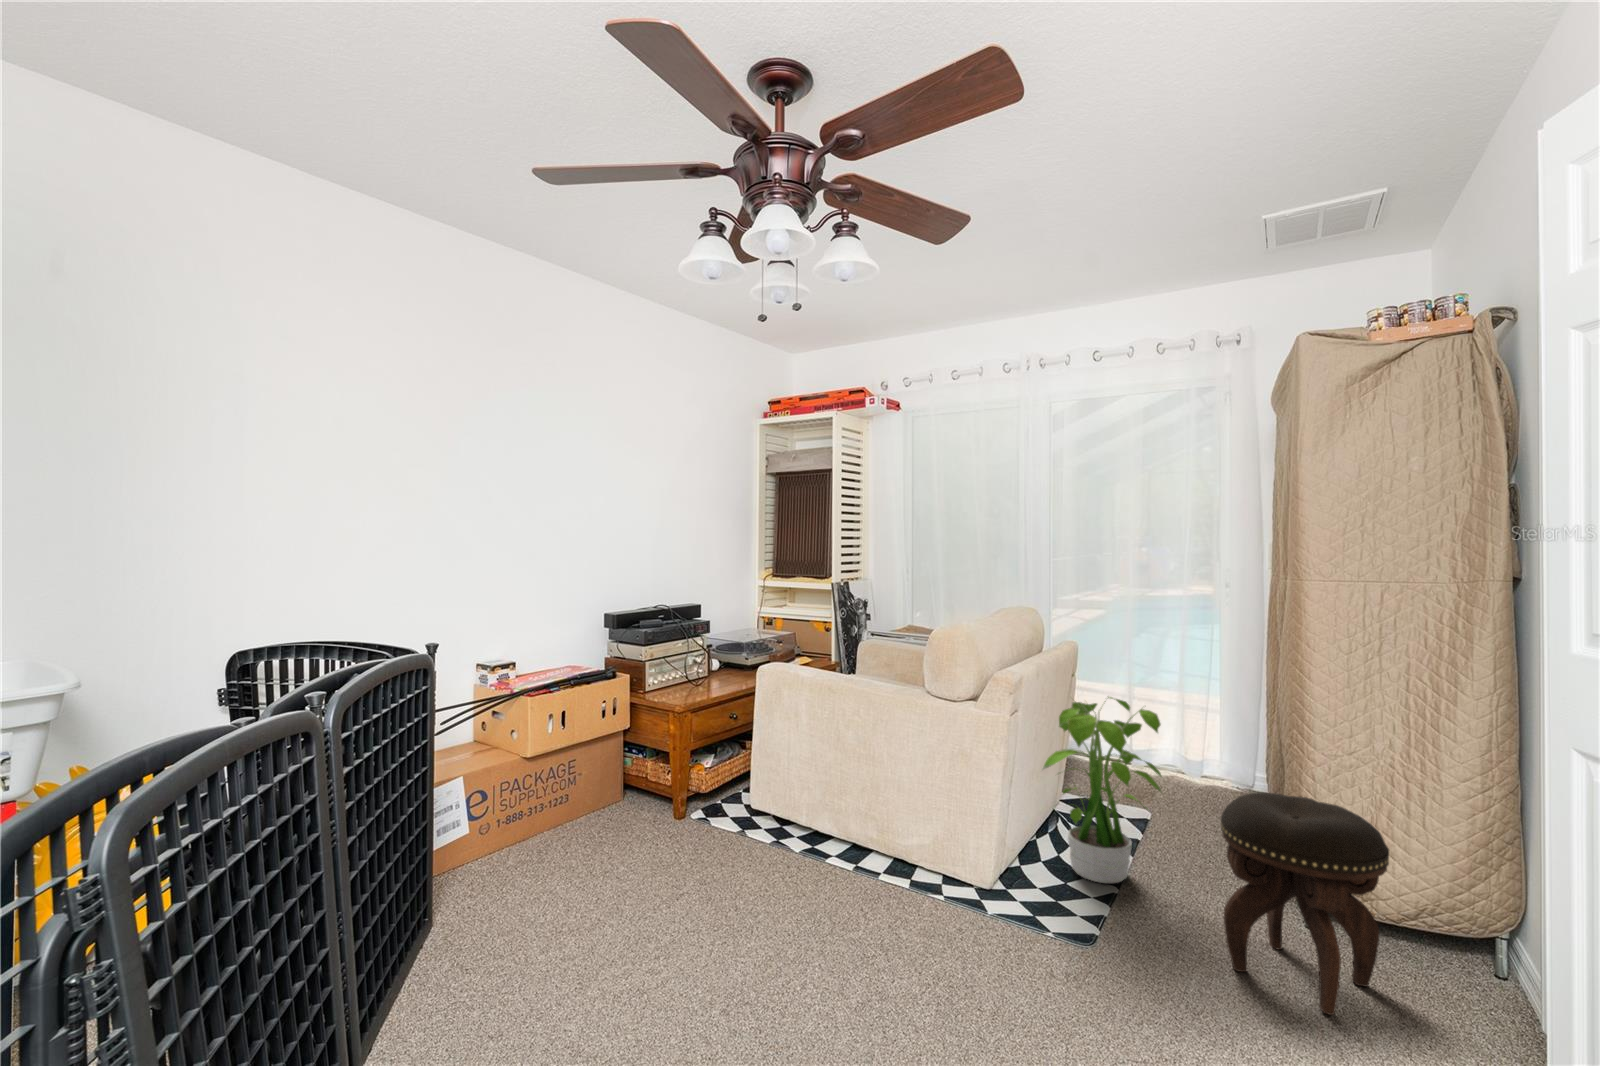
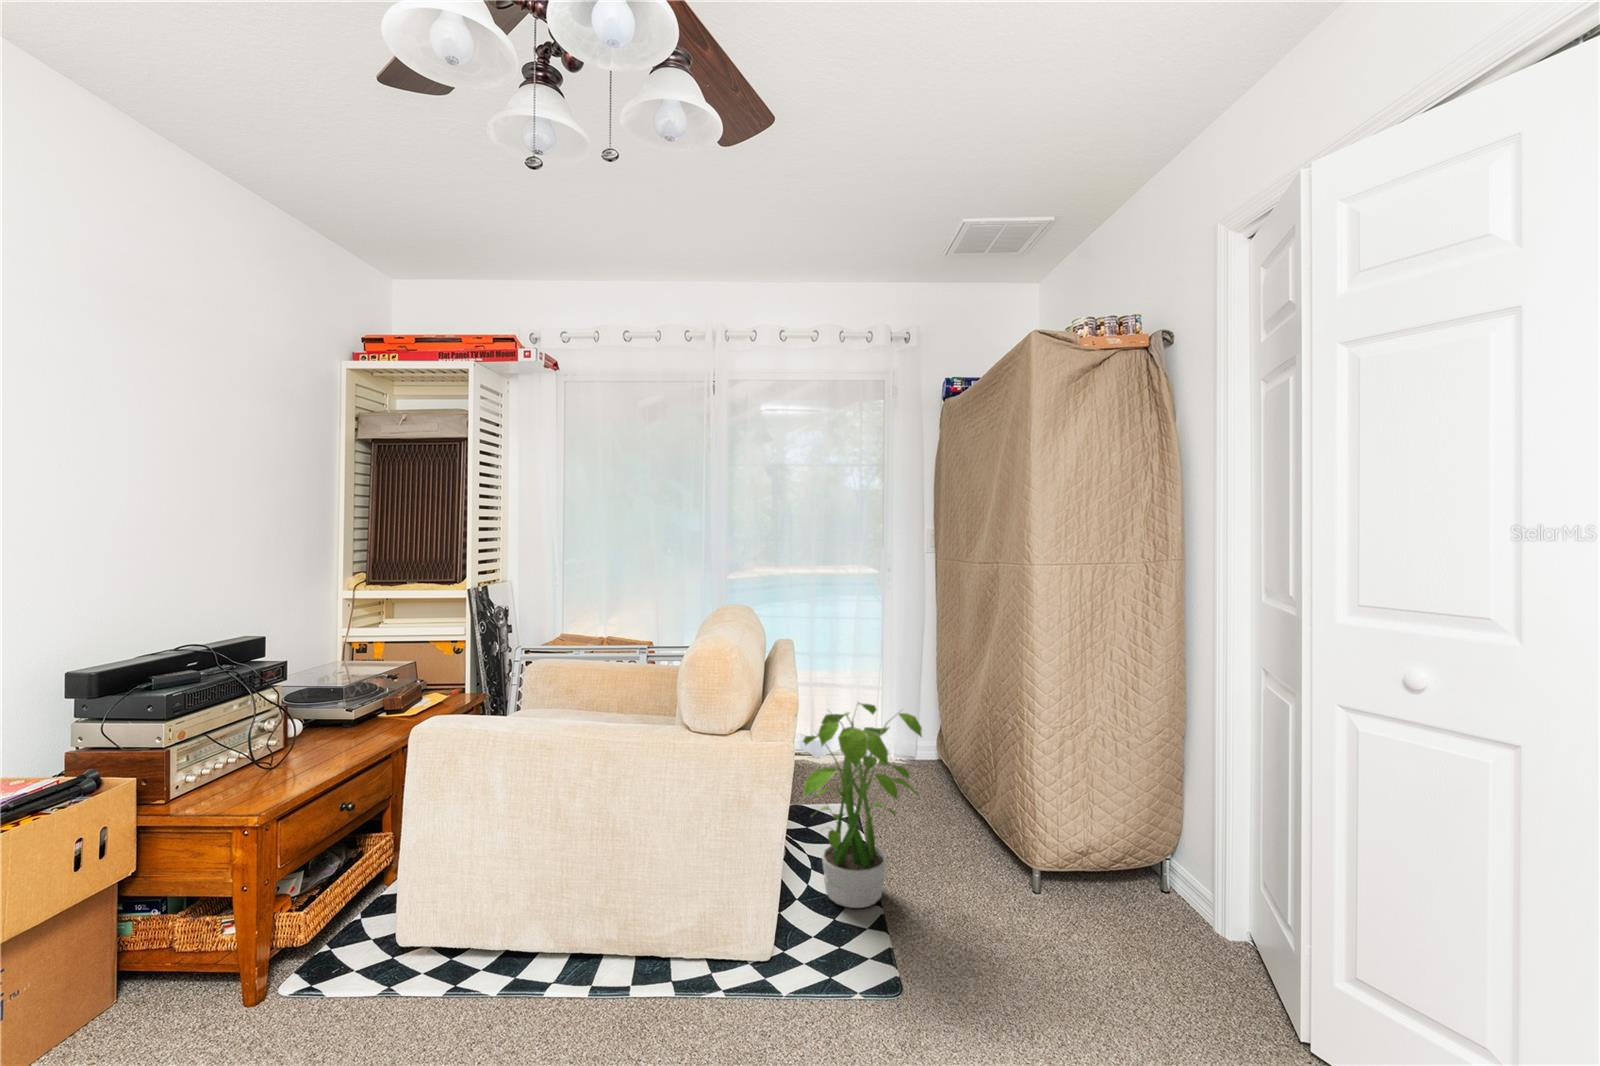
footstool: present [1221,793,1389,1015] -> none [1002,780,1146,993]

